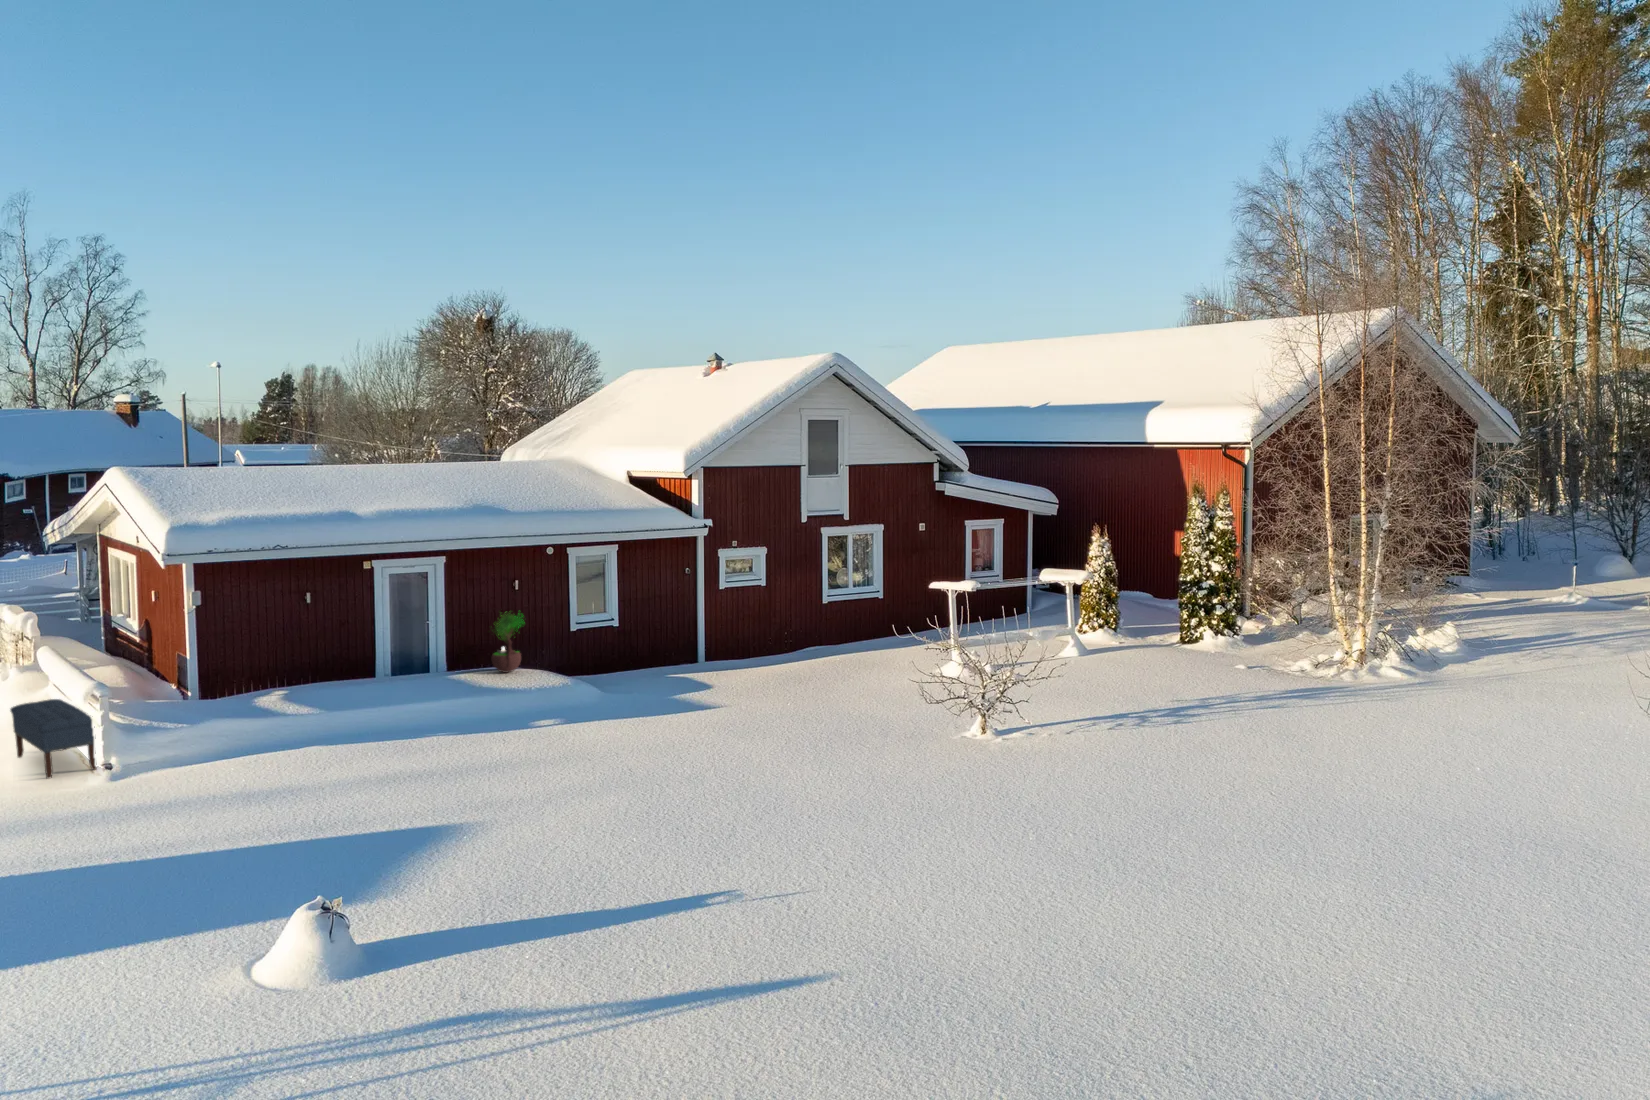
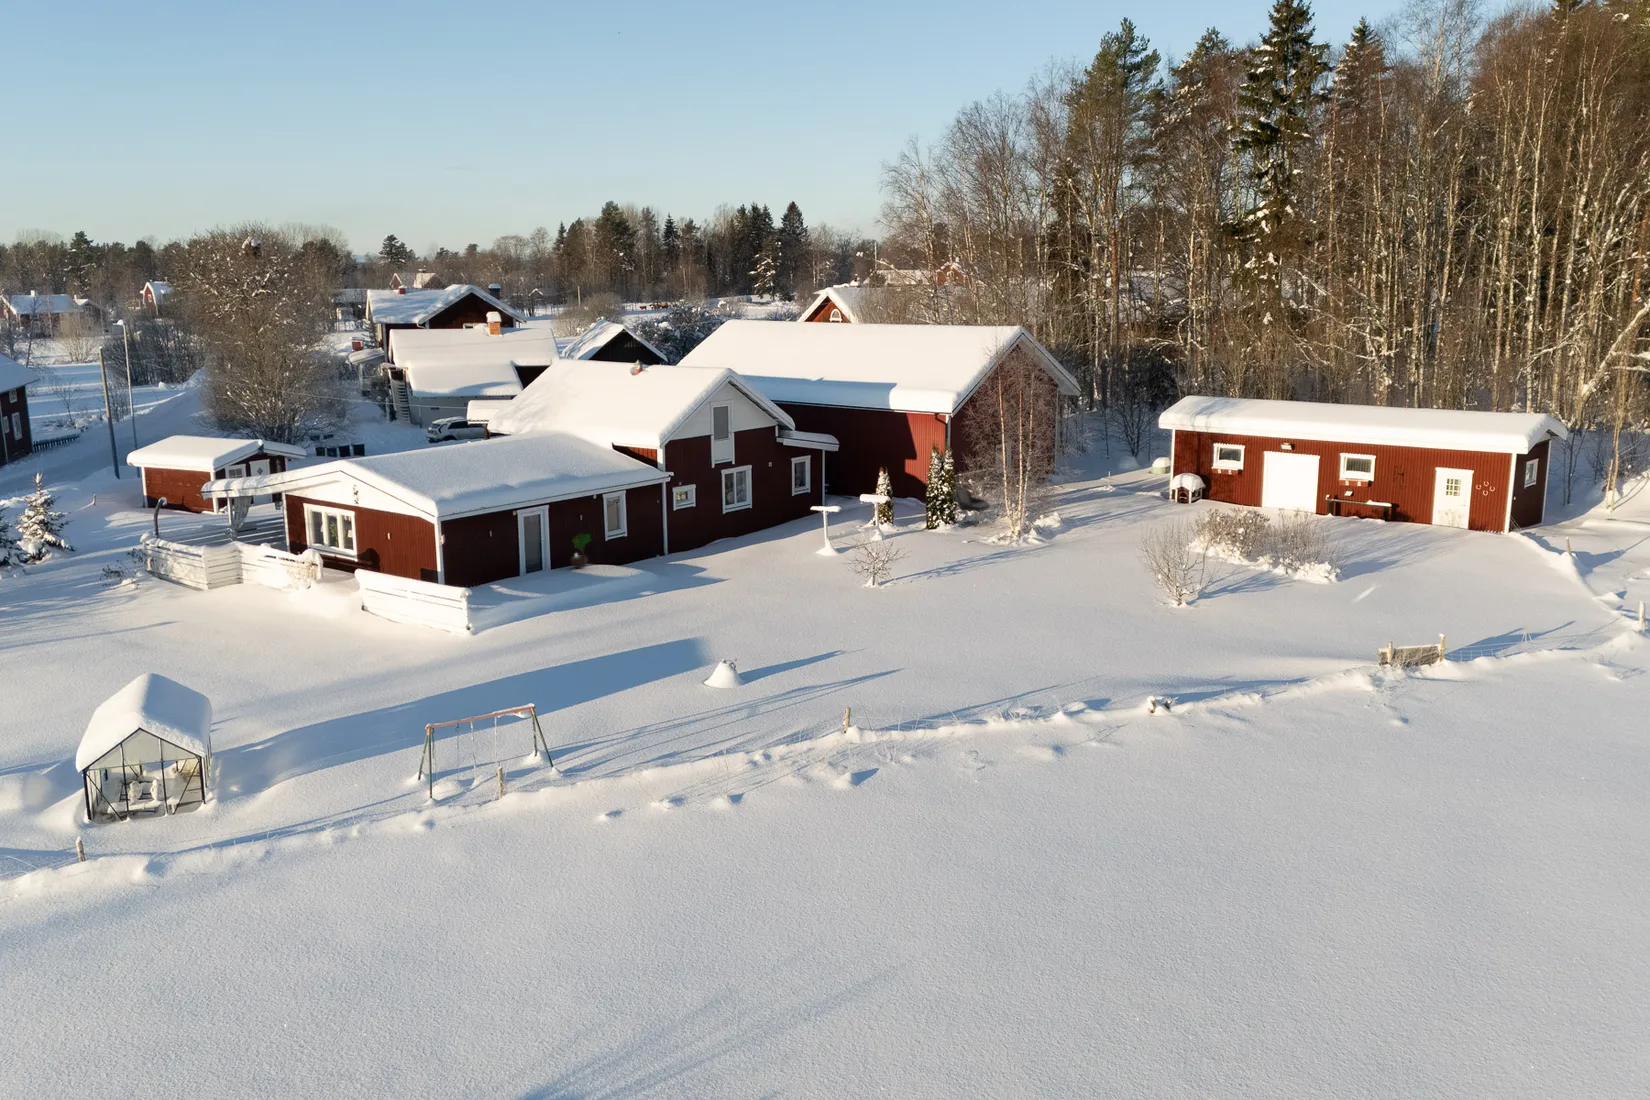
lounge chair: none [1235,570,1309,643] -> present [954,487,990,524]
bench: present [10,699,97,778] -> none [395,599,460,638]

